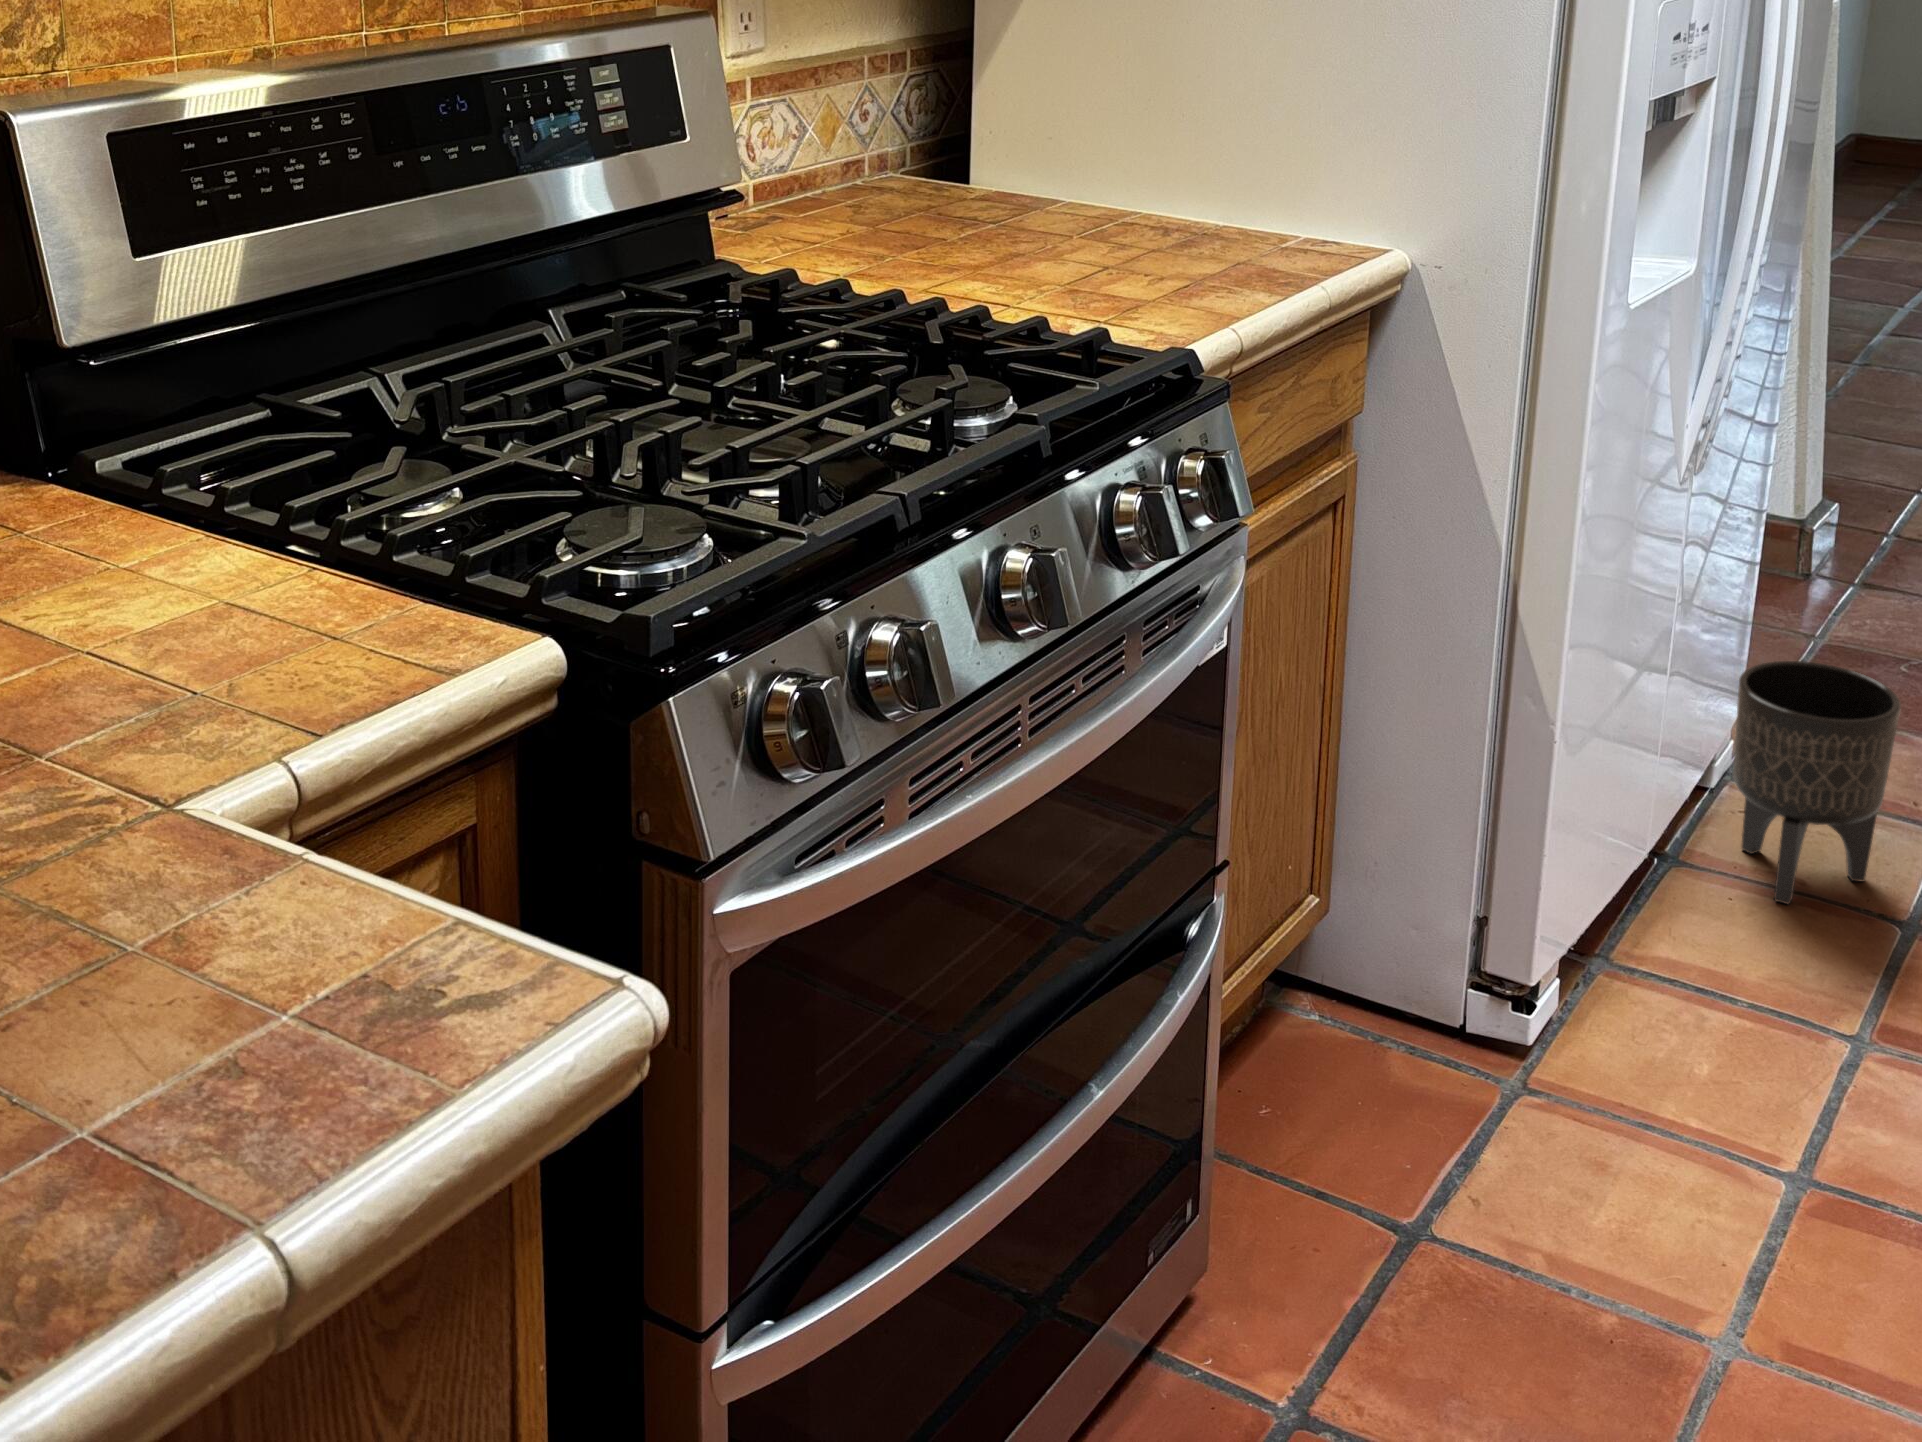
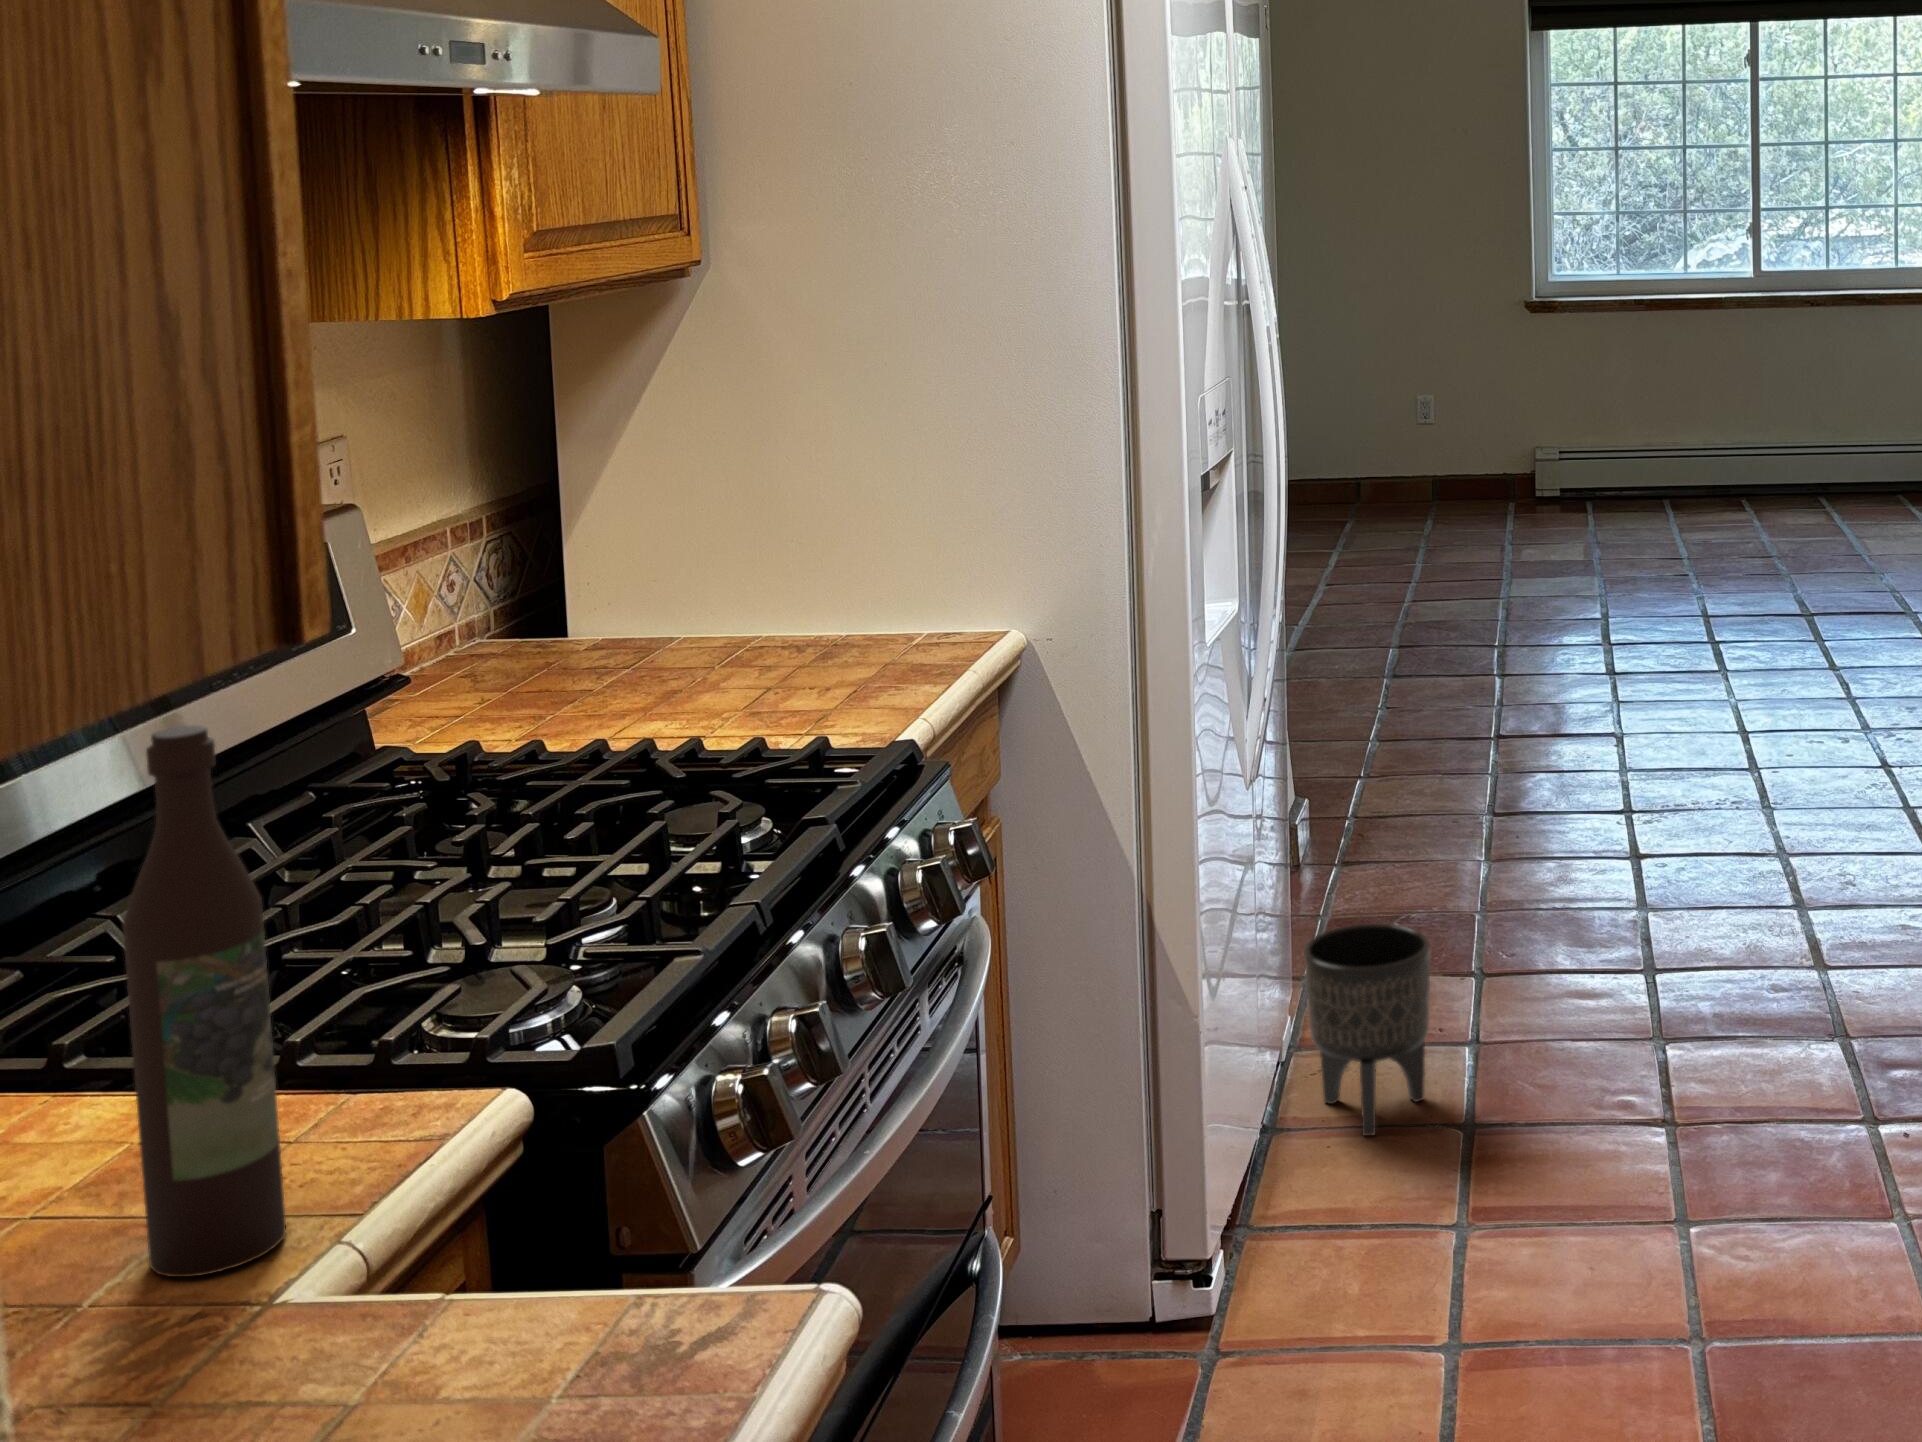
wine bottle: none [120,187,275,748] -> present [122,725,286,1277]

